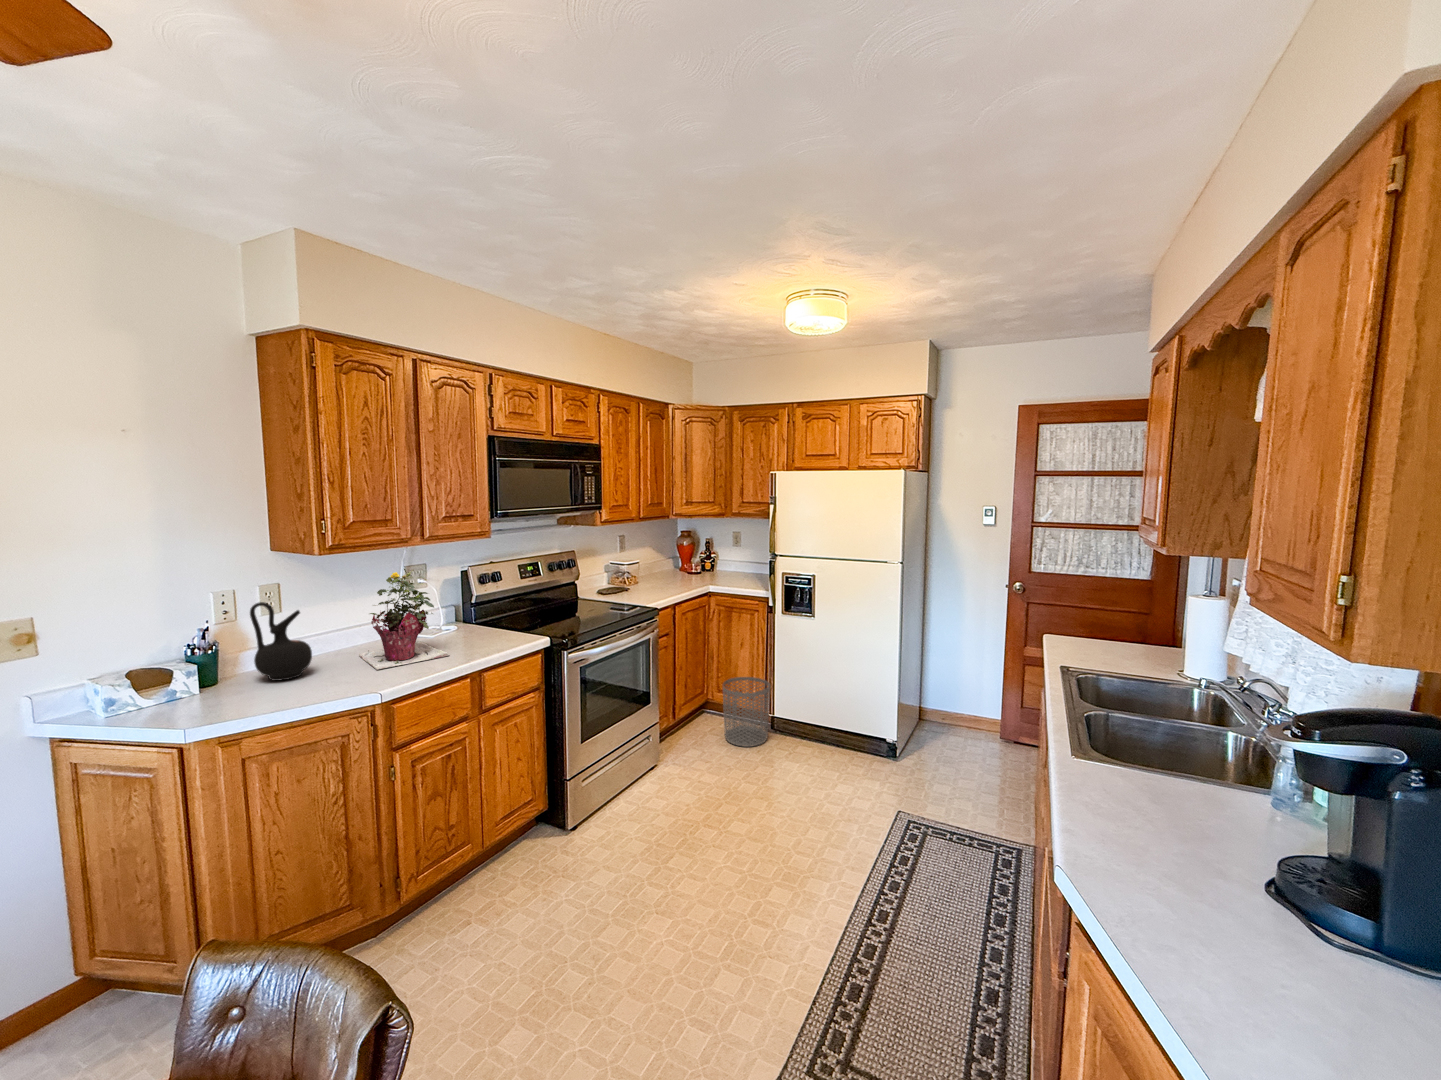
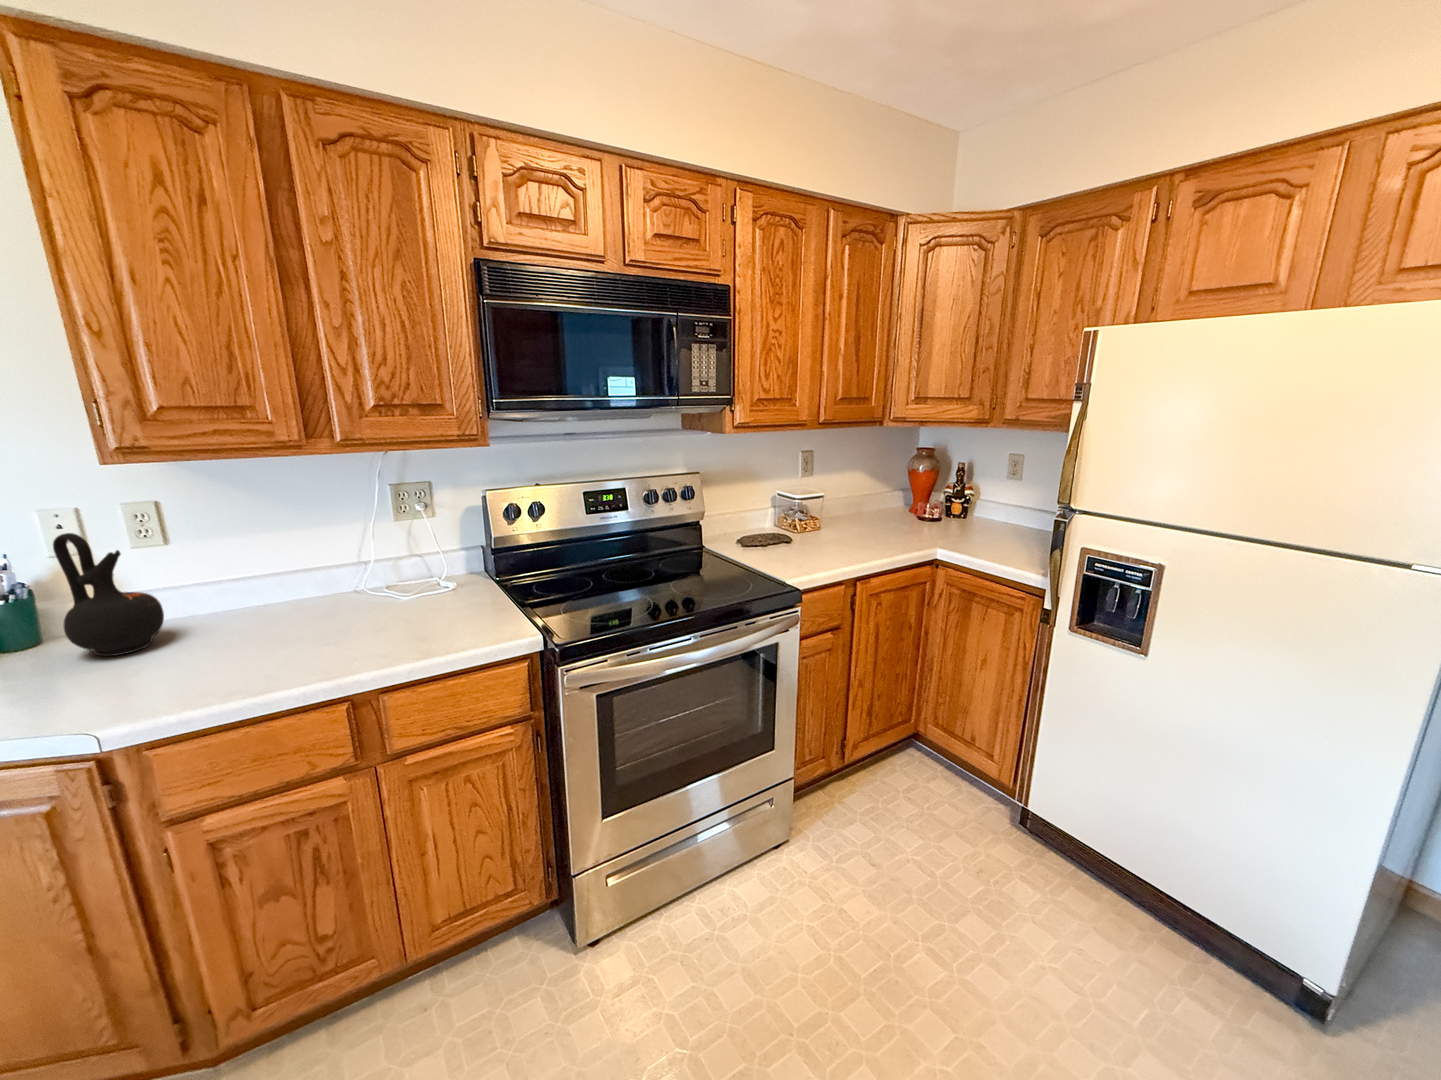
potted plant: present [359,569,449,670] -> none [220,492,380,662]
waste bin: present [723,677,770,747] -> none [925,721,1025,861]

